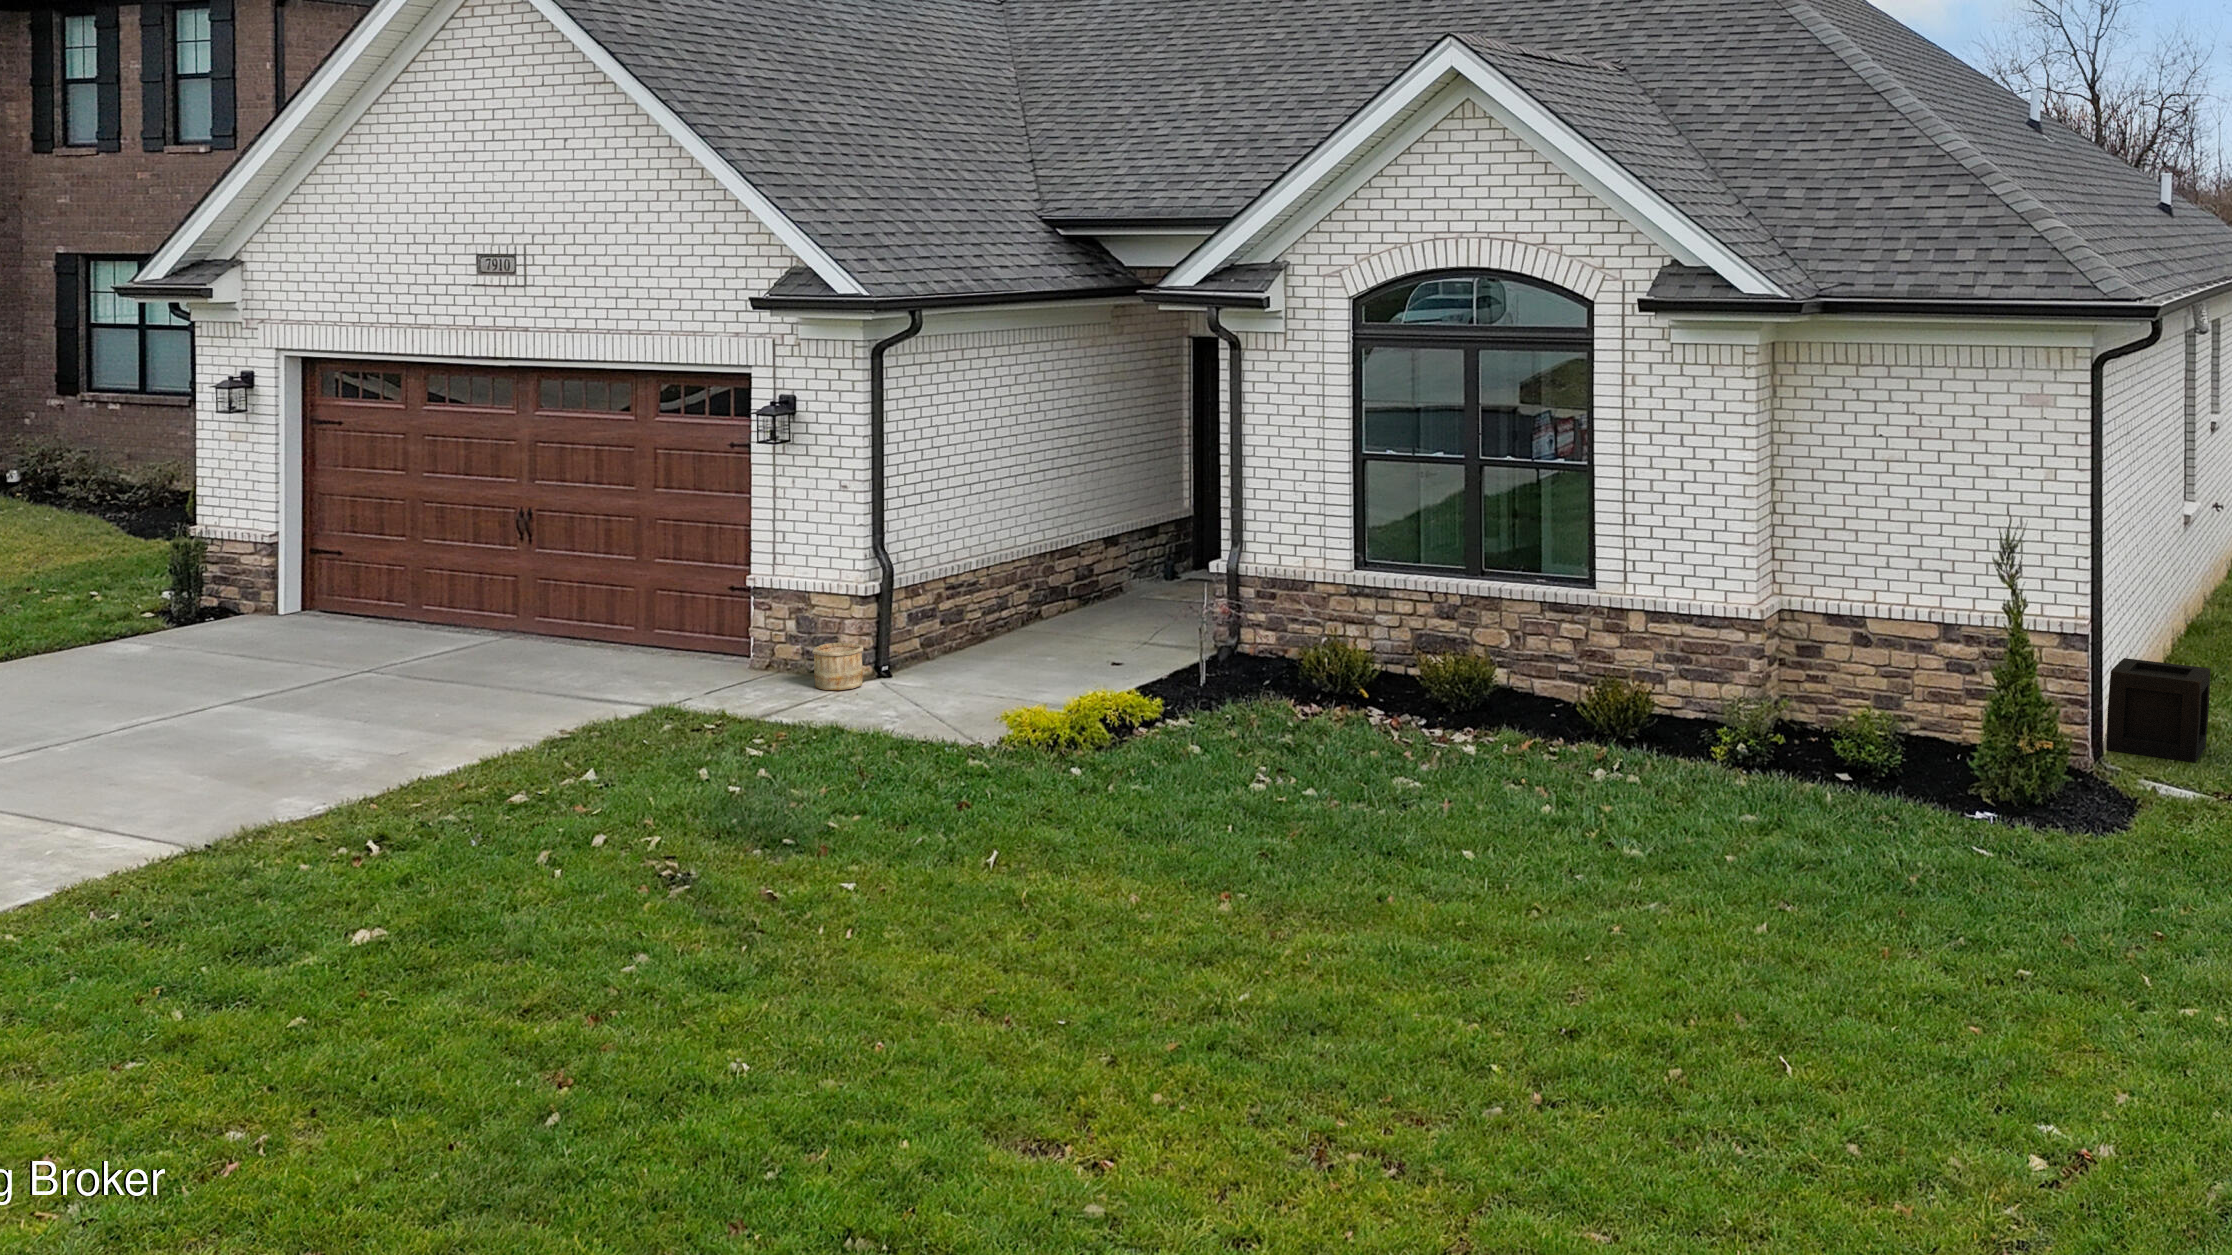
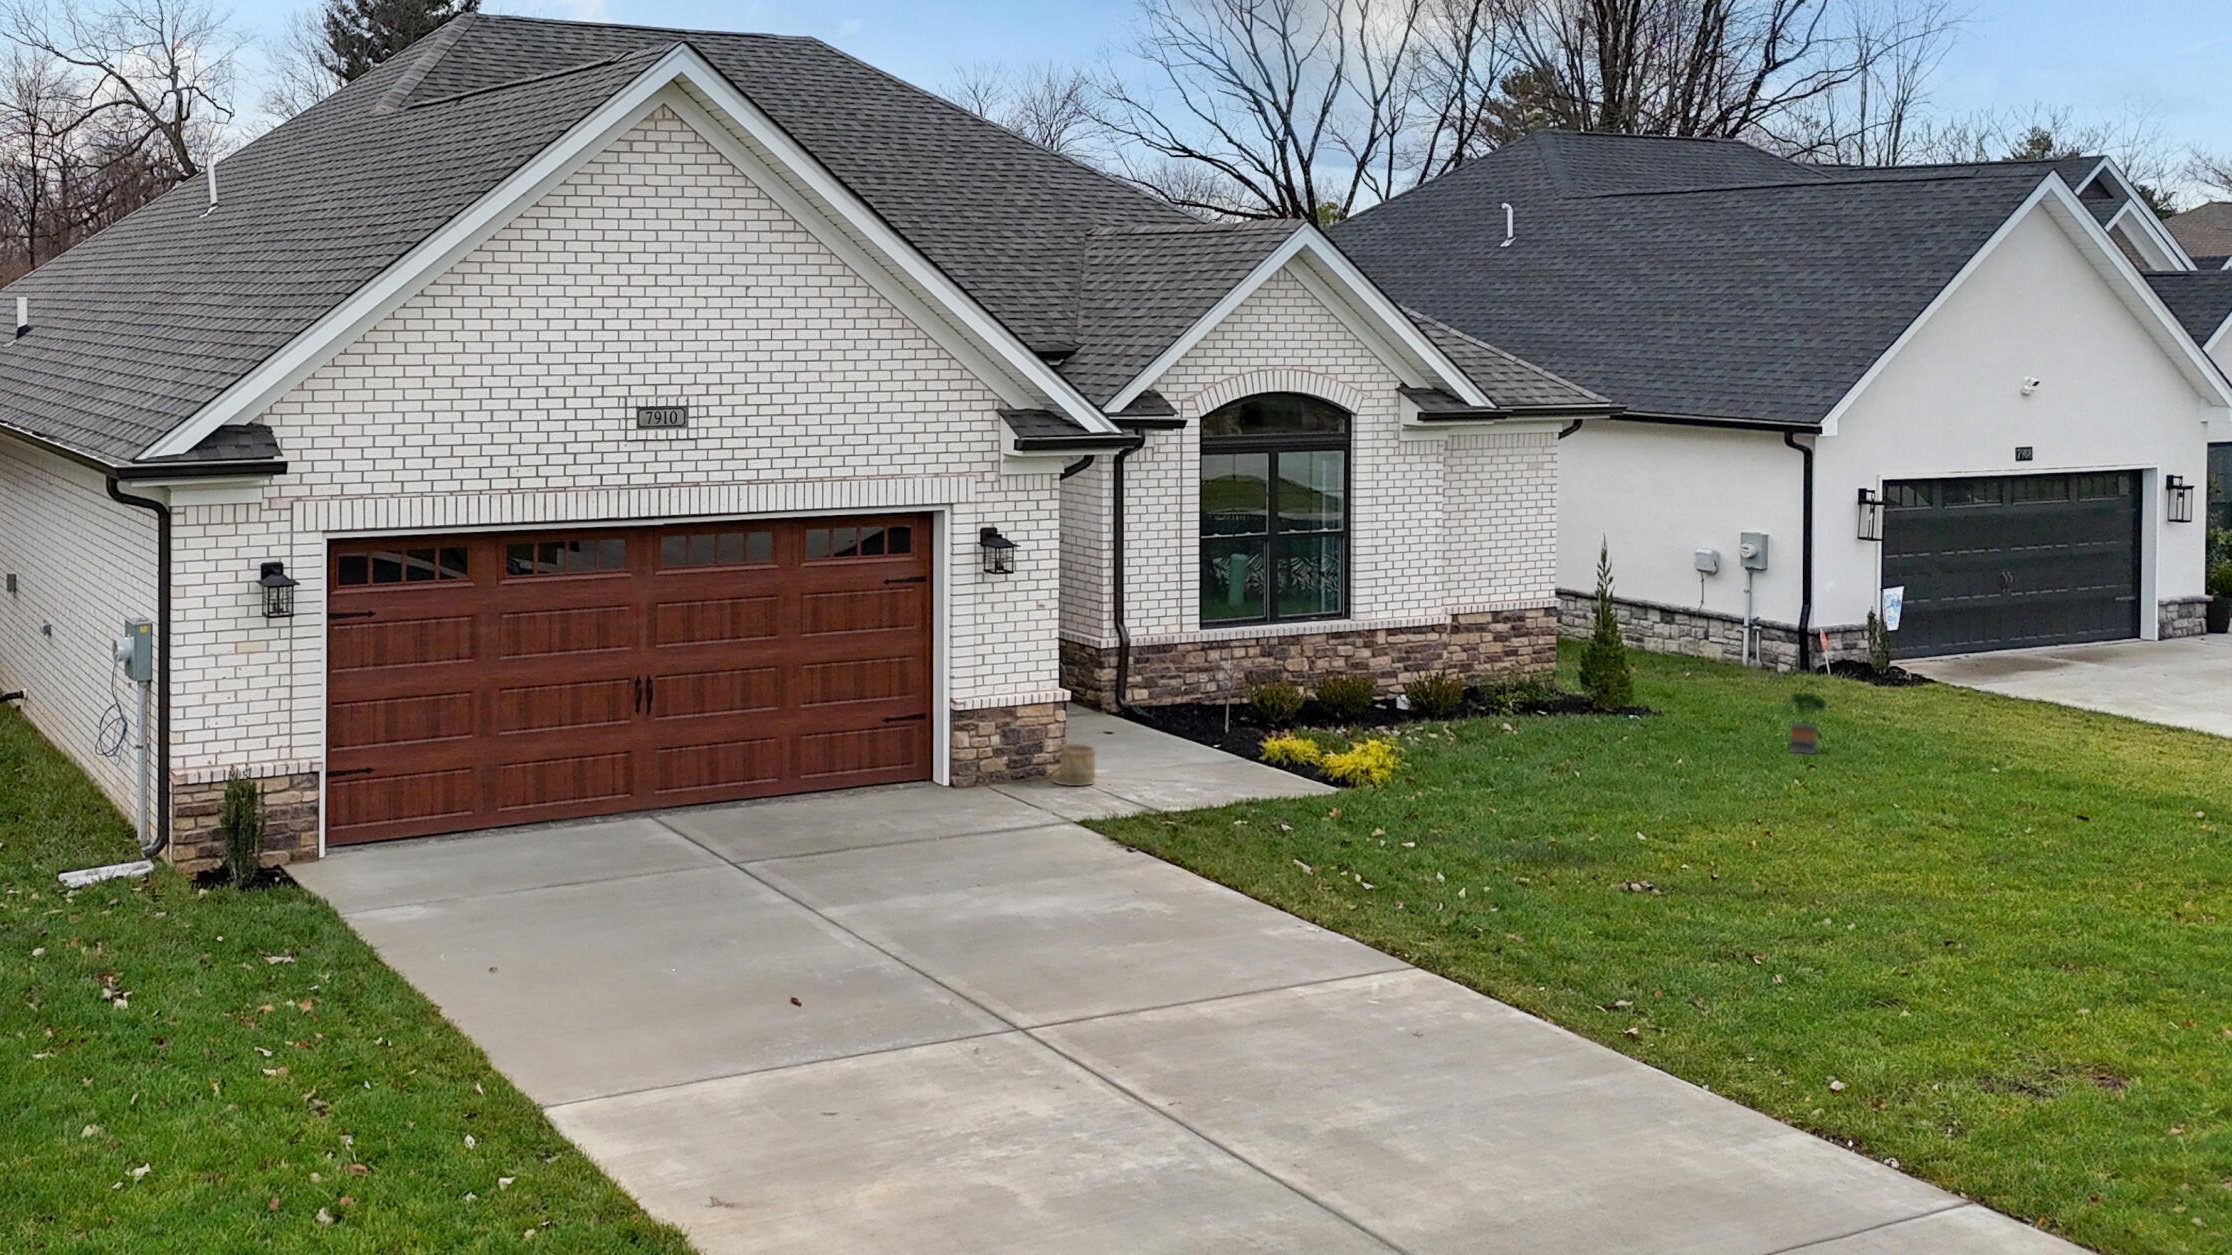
wooden crate: present [2107,658,2210,763] -> none [1496,621,1569,677]
potted tree: none [1667,807,1749,924] -> present [1784,692,1827,754]

